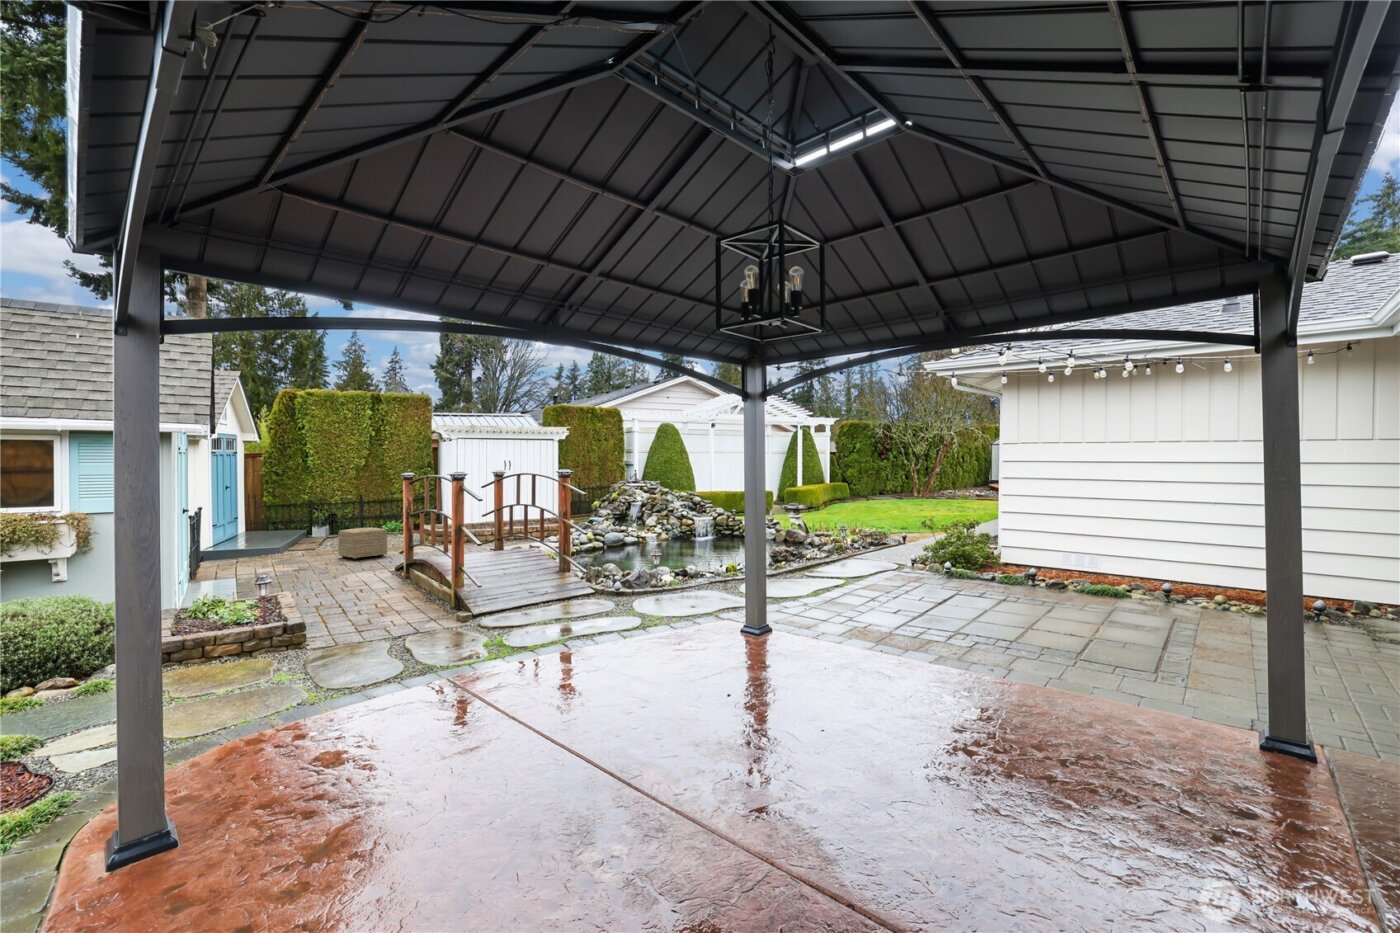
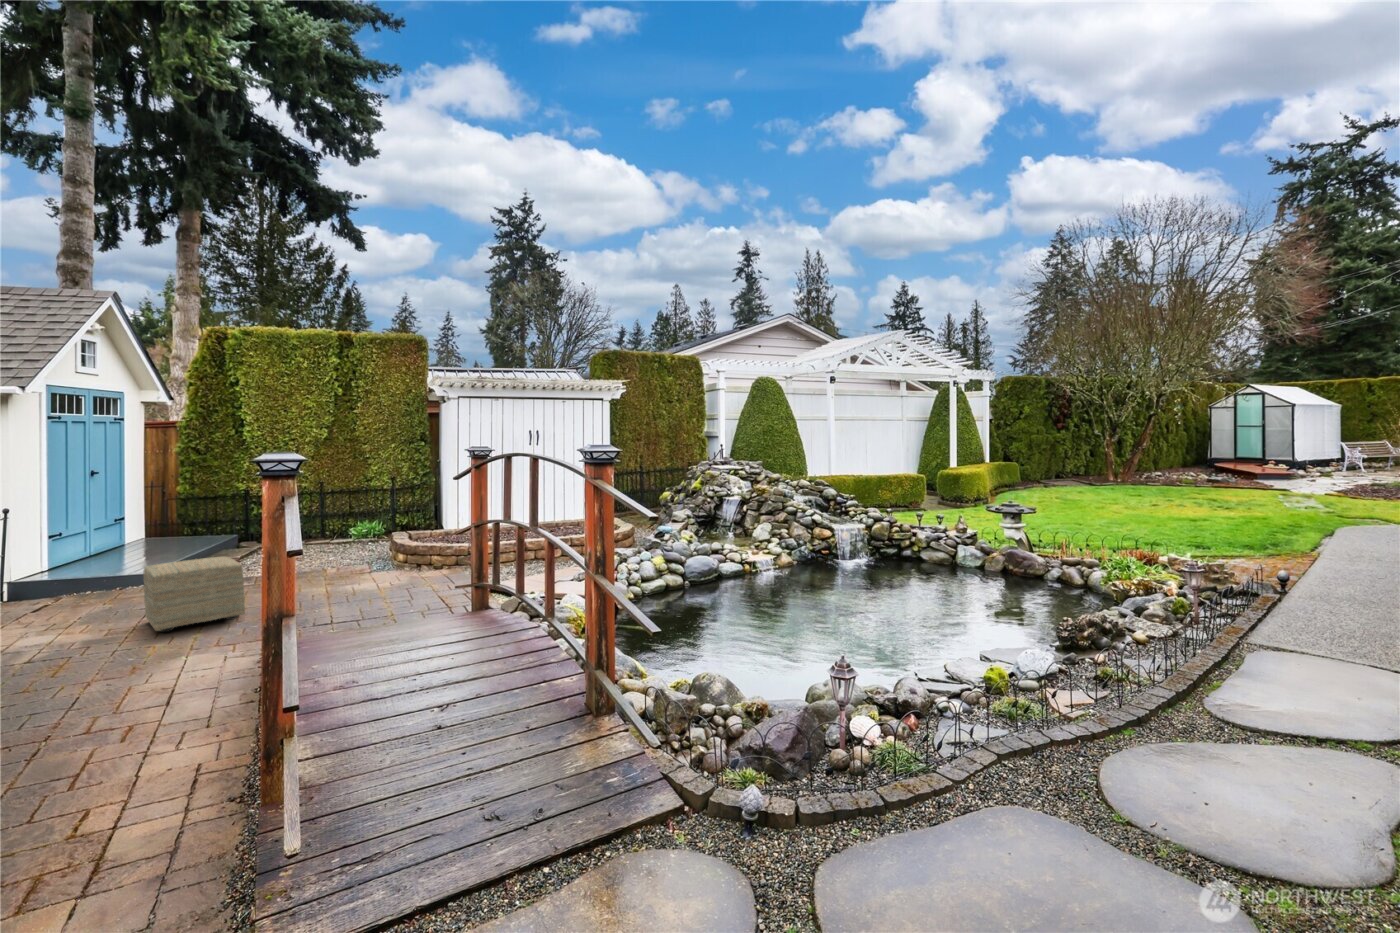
potted tree: present [307,494,329,537] -> none [207,484,248,553]

